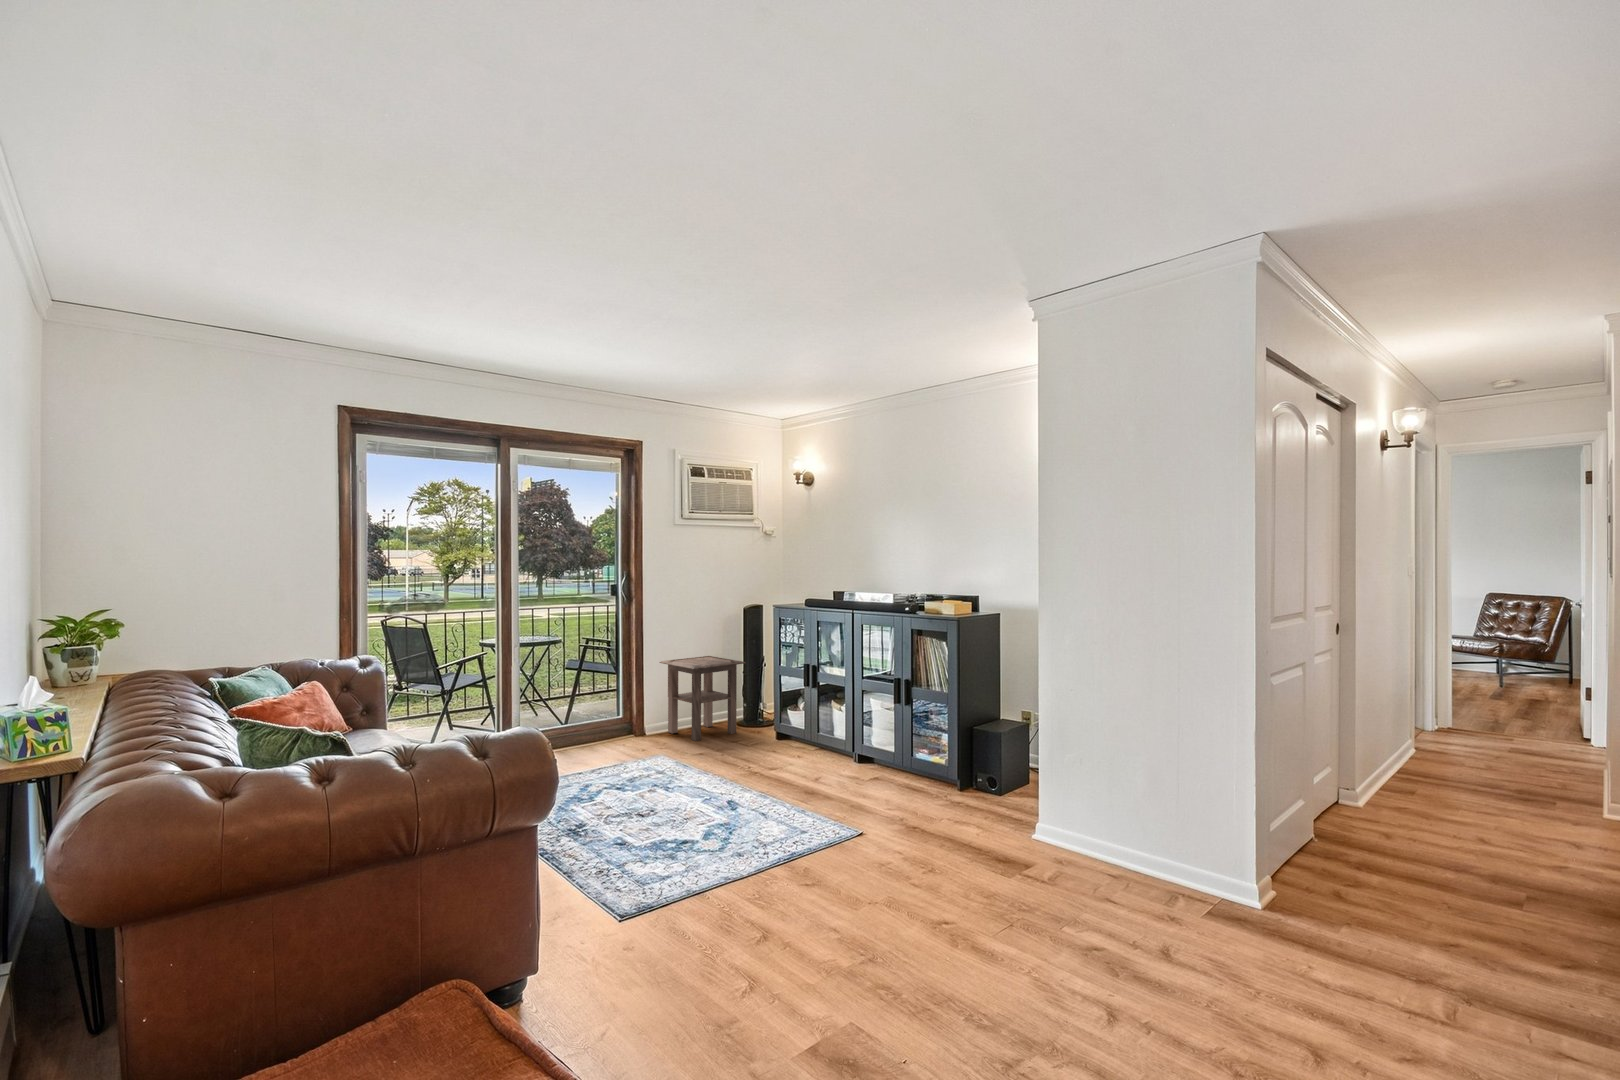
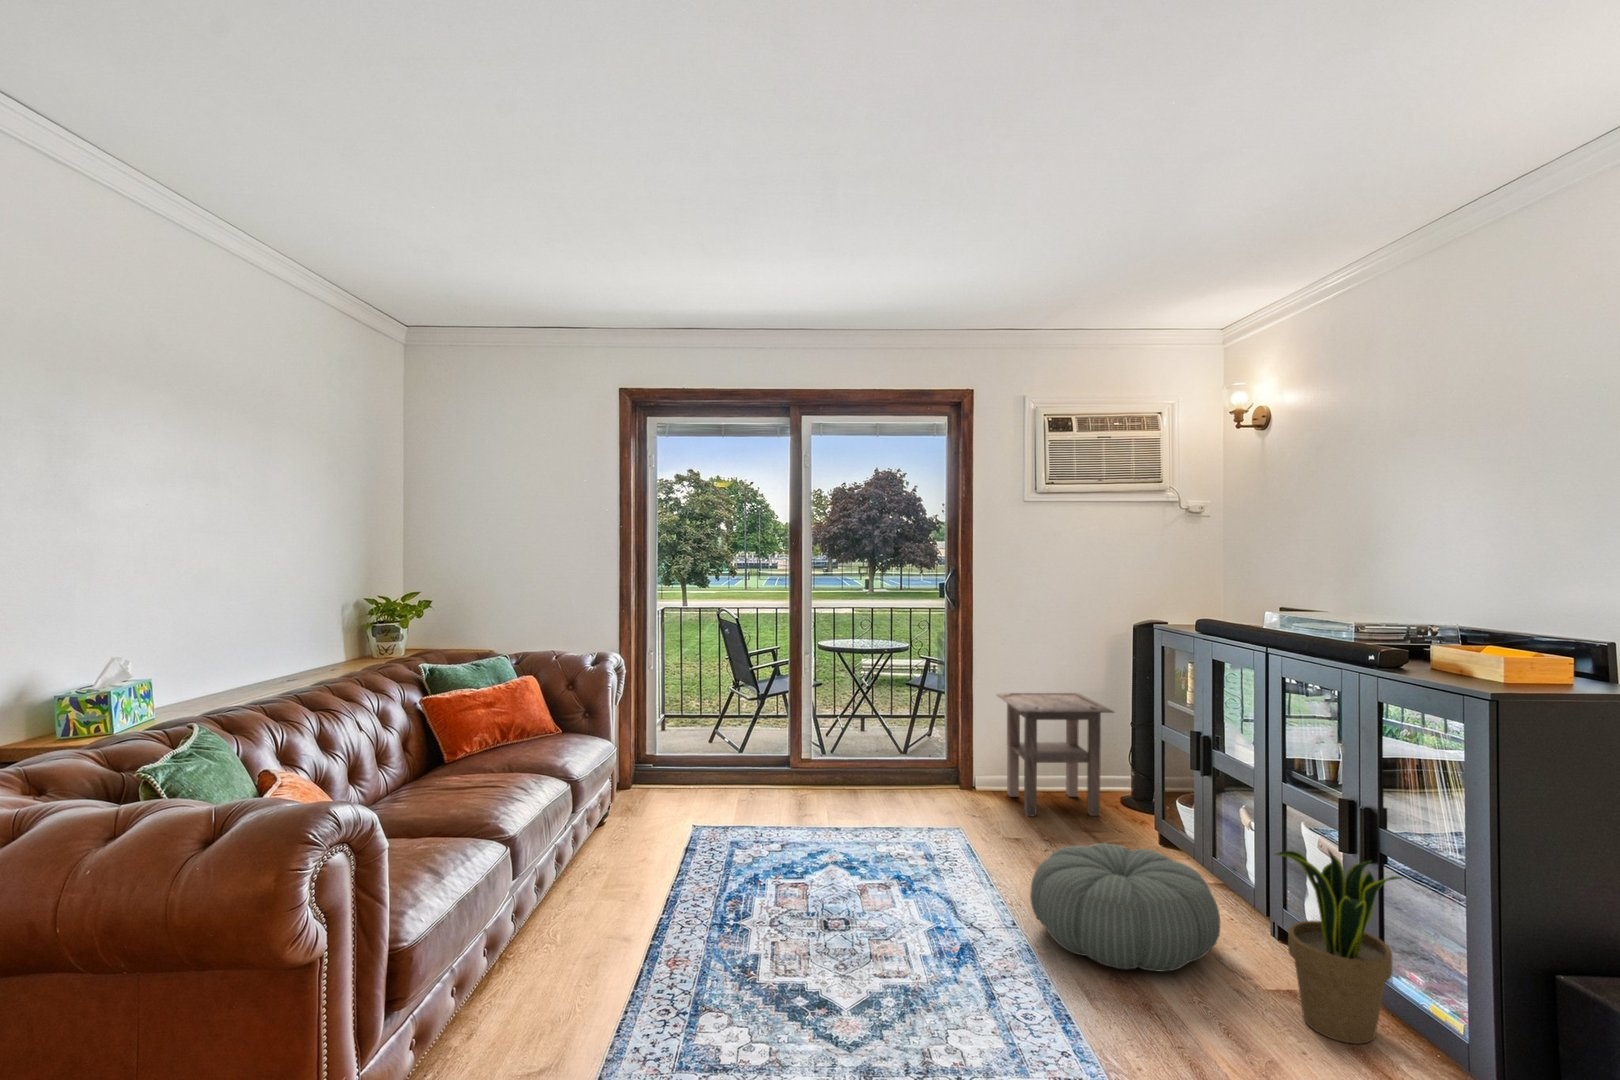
potted plant: none [897,700,951,791] -> present [1276,850,1402,1044]
pouf: none [762,730,863,792] -> present [1030,843,1221,972]

